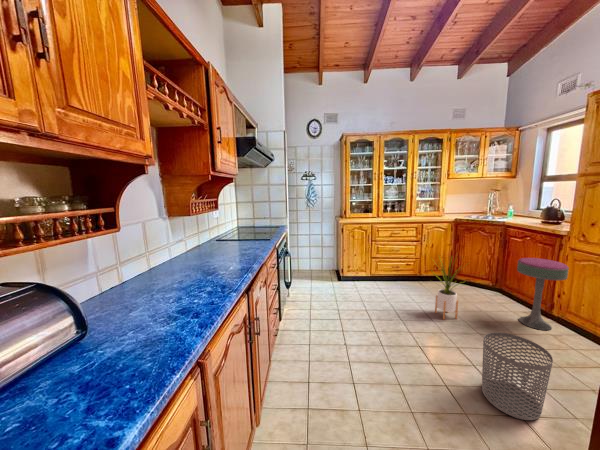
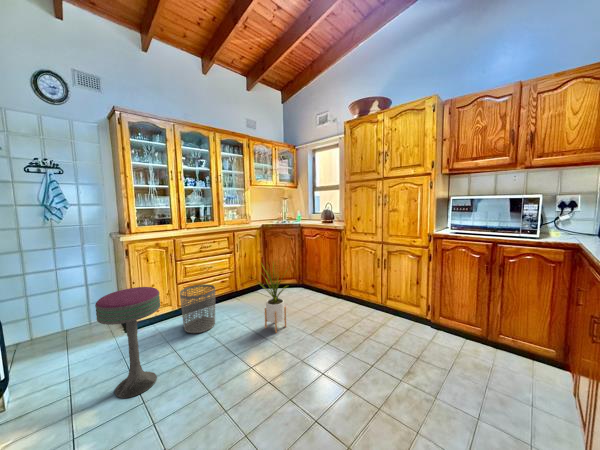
bar stool: present [517,258,569,330] -> present [95,287,160,398]
waste bin: present [482,332,553,420] -> present [180,284,215,333]

